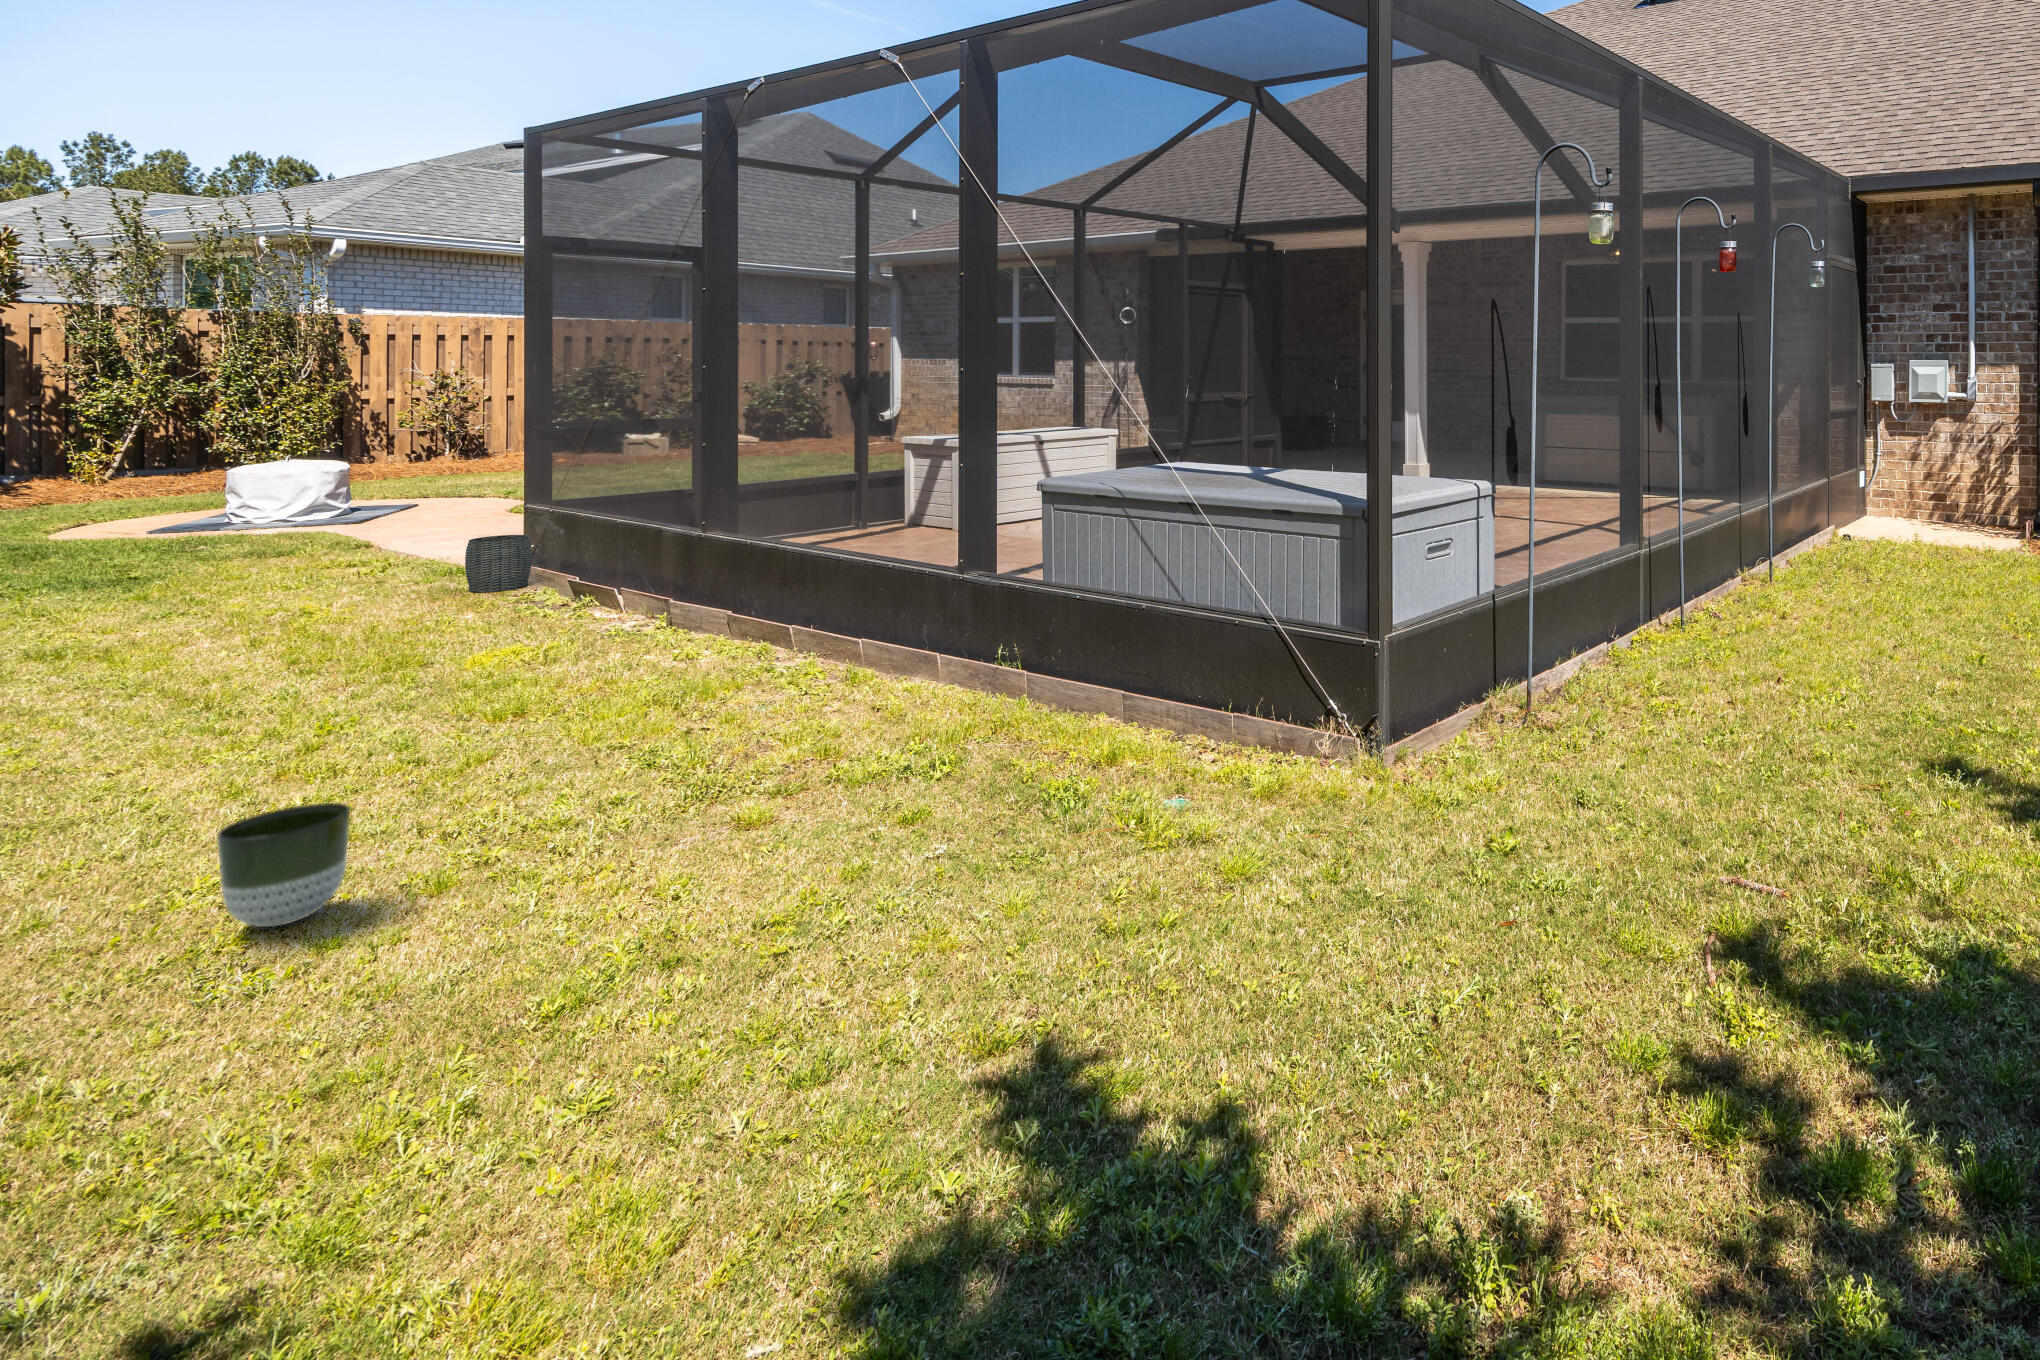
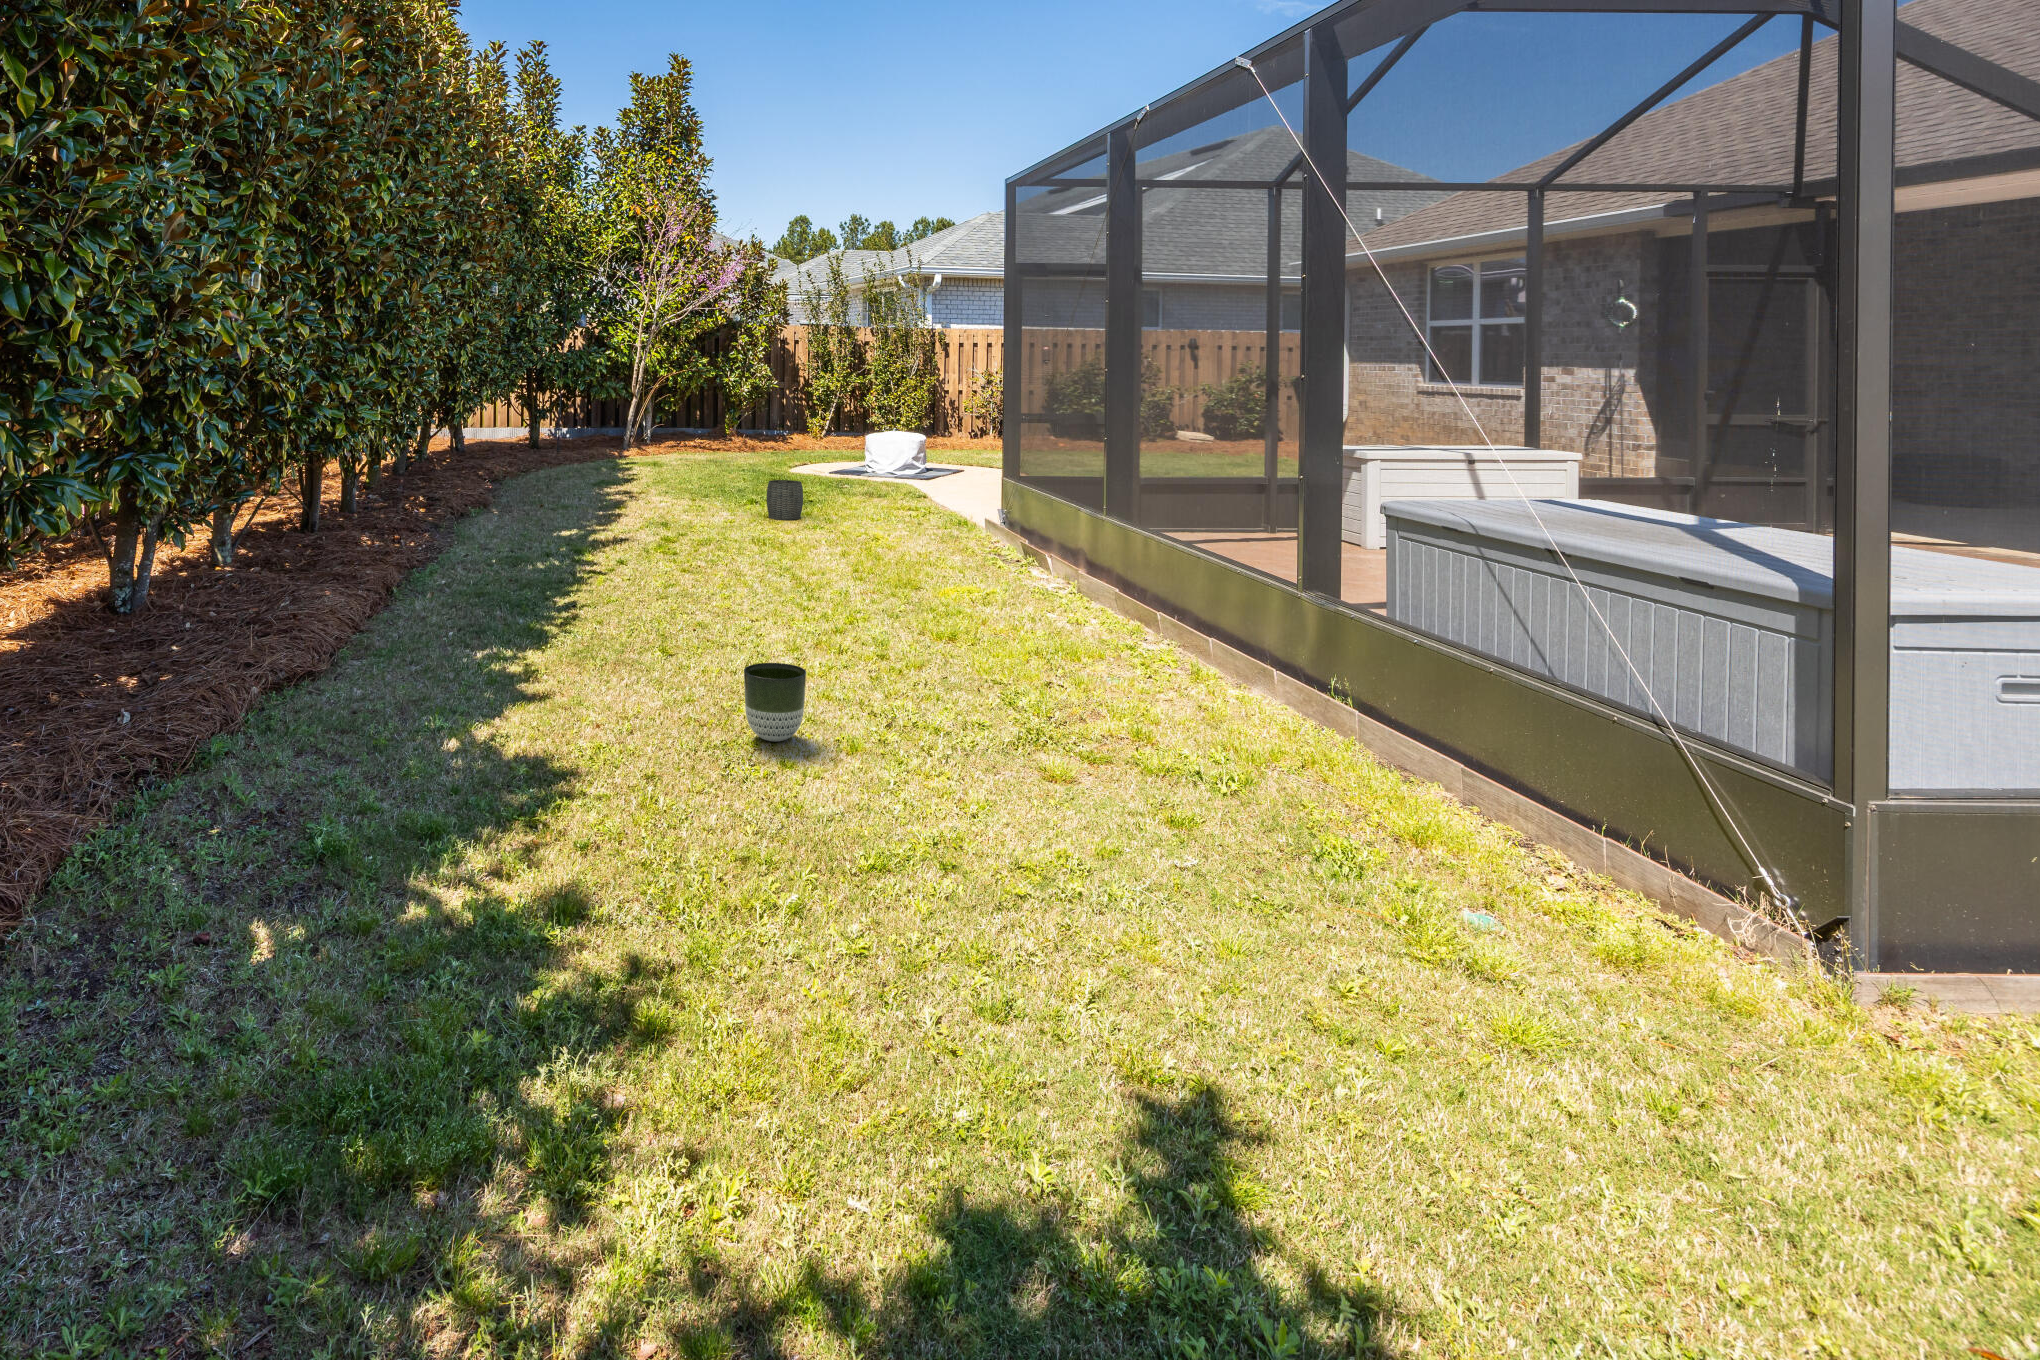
woven basket: present [465,535,532,592] -> present [767,480,803,520]

